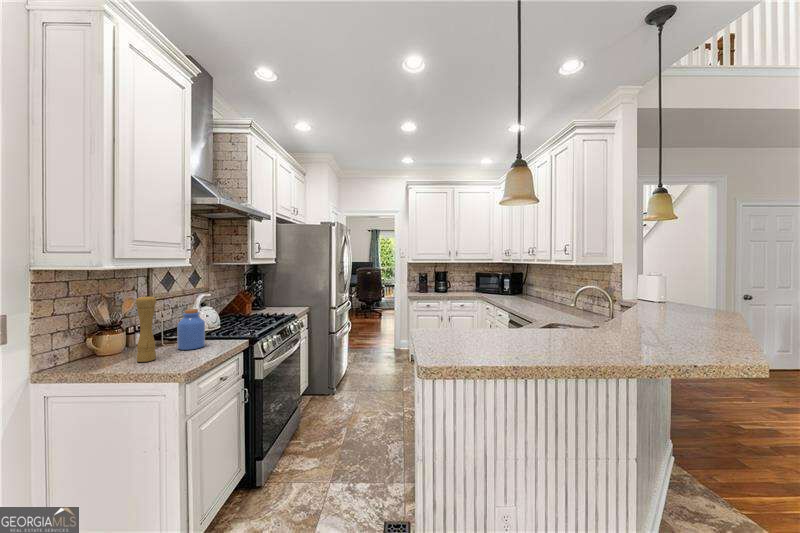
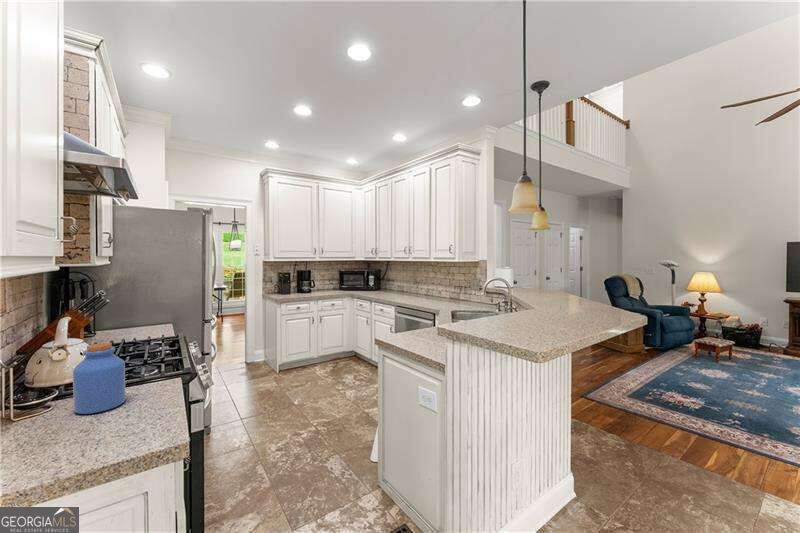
pepper mill: present [136,296,156,362] -> none [26,329,70,454]

